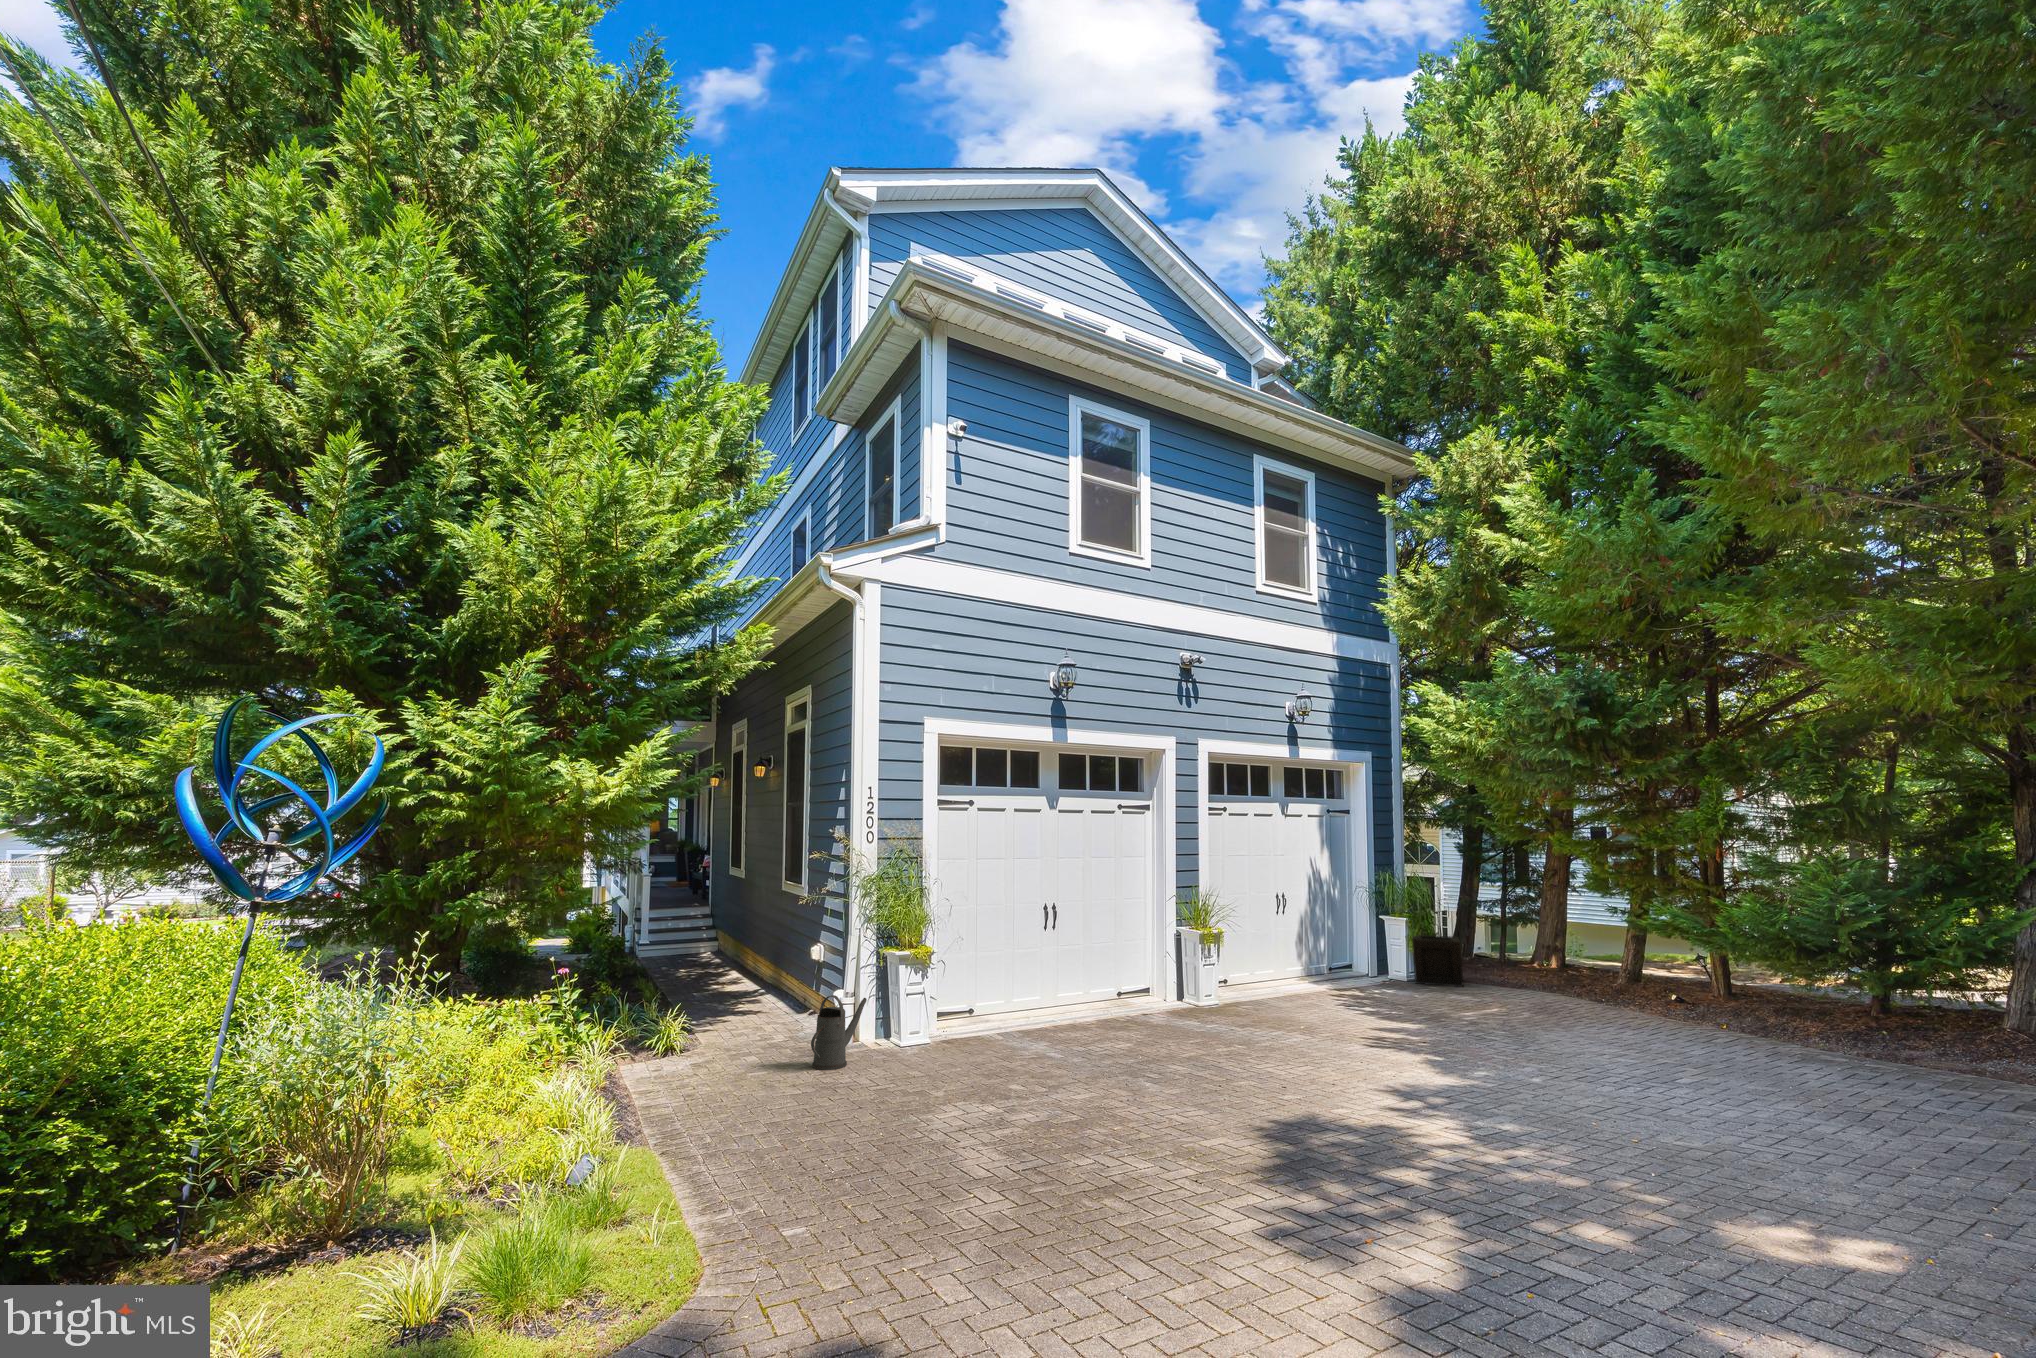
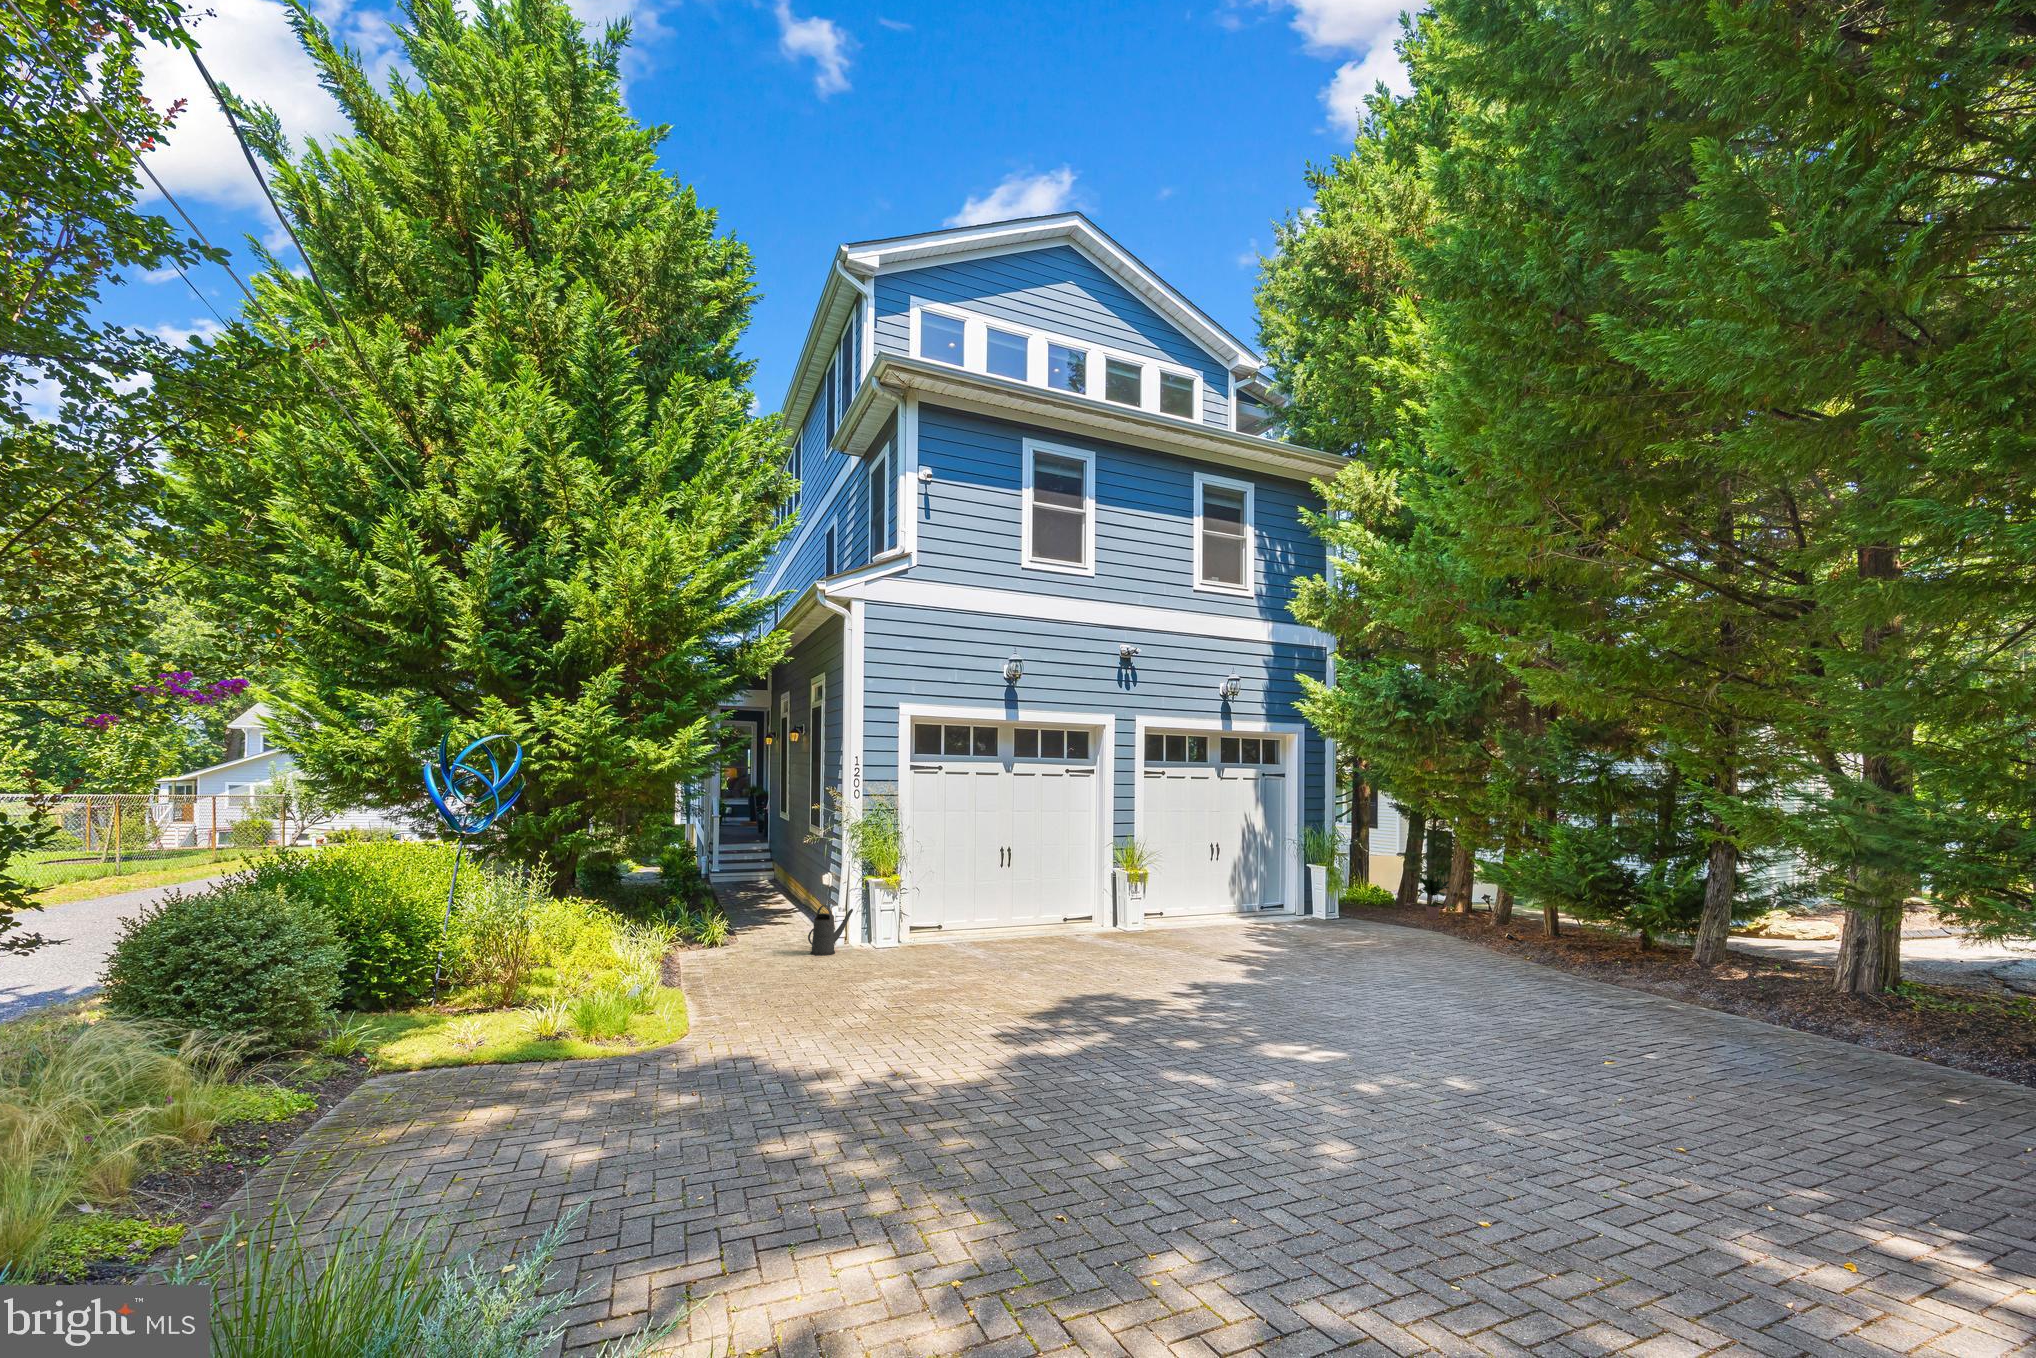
potted plant: none [1497,926,1541,981] -> present [1419,875,1449,920]
wooden crate: present [1412,935,1463,987] -> none [1335,879,1381,923]

